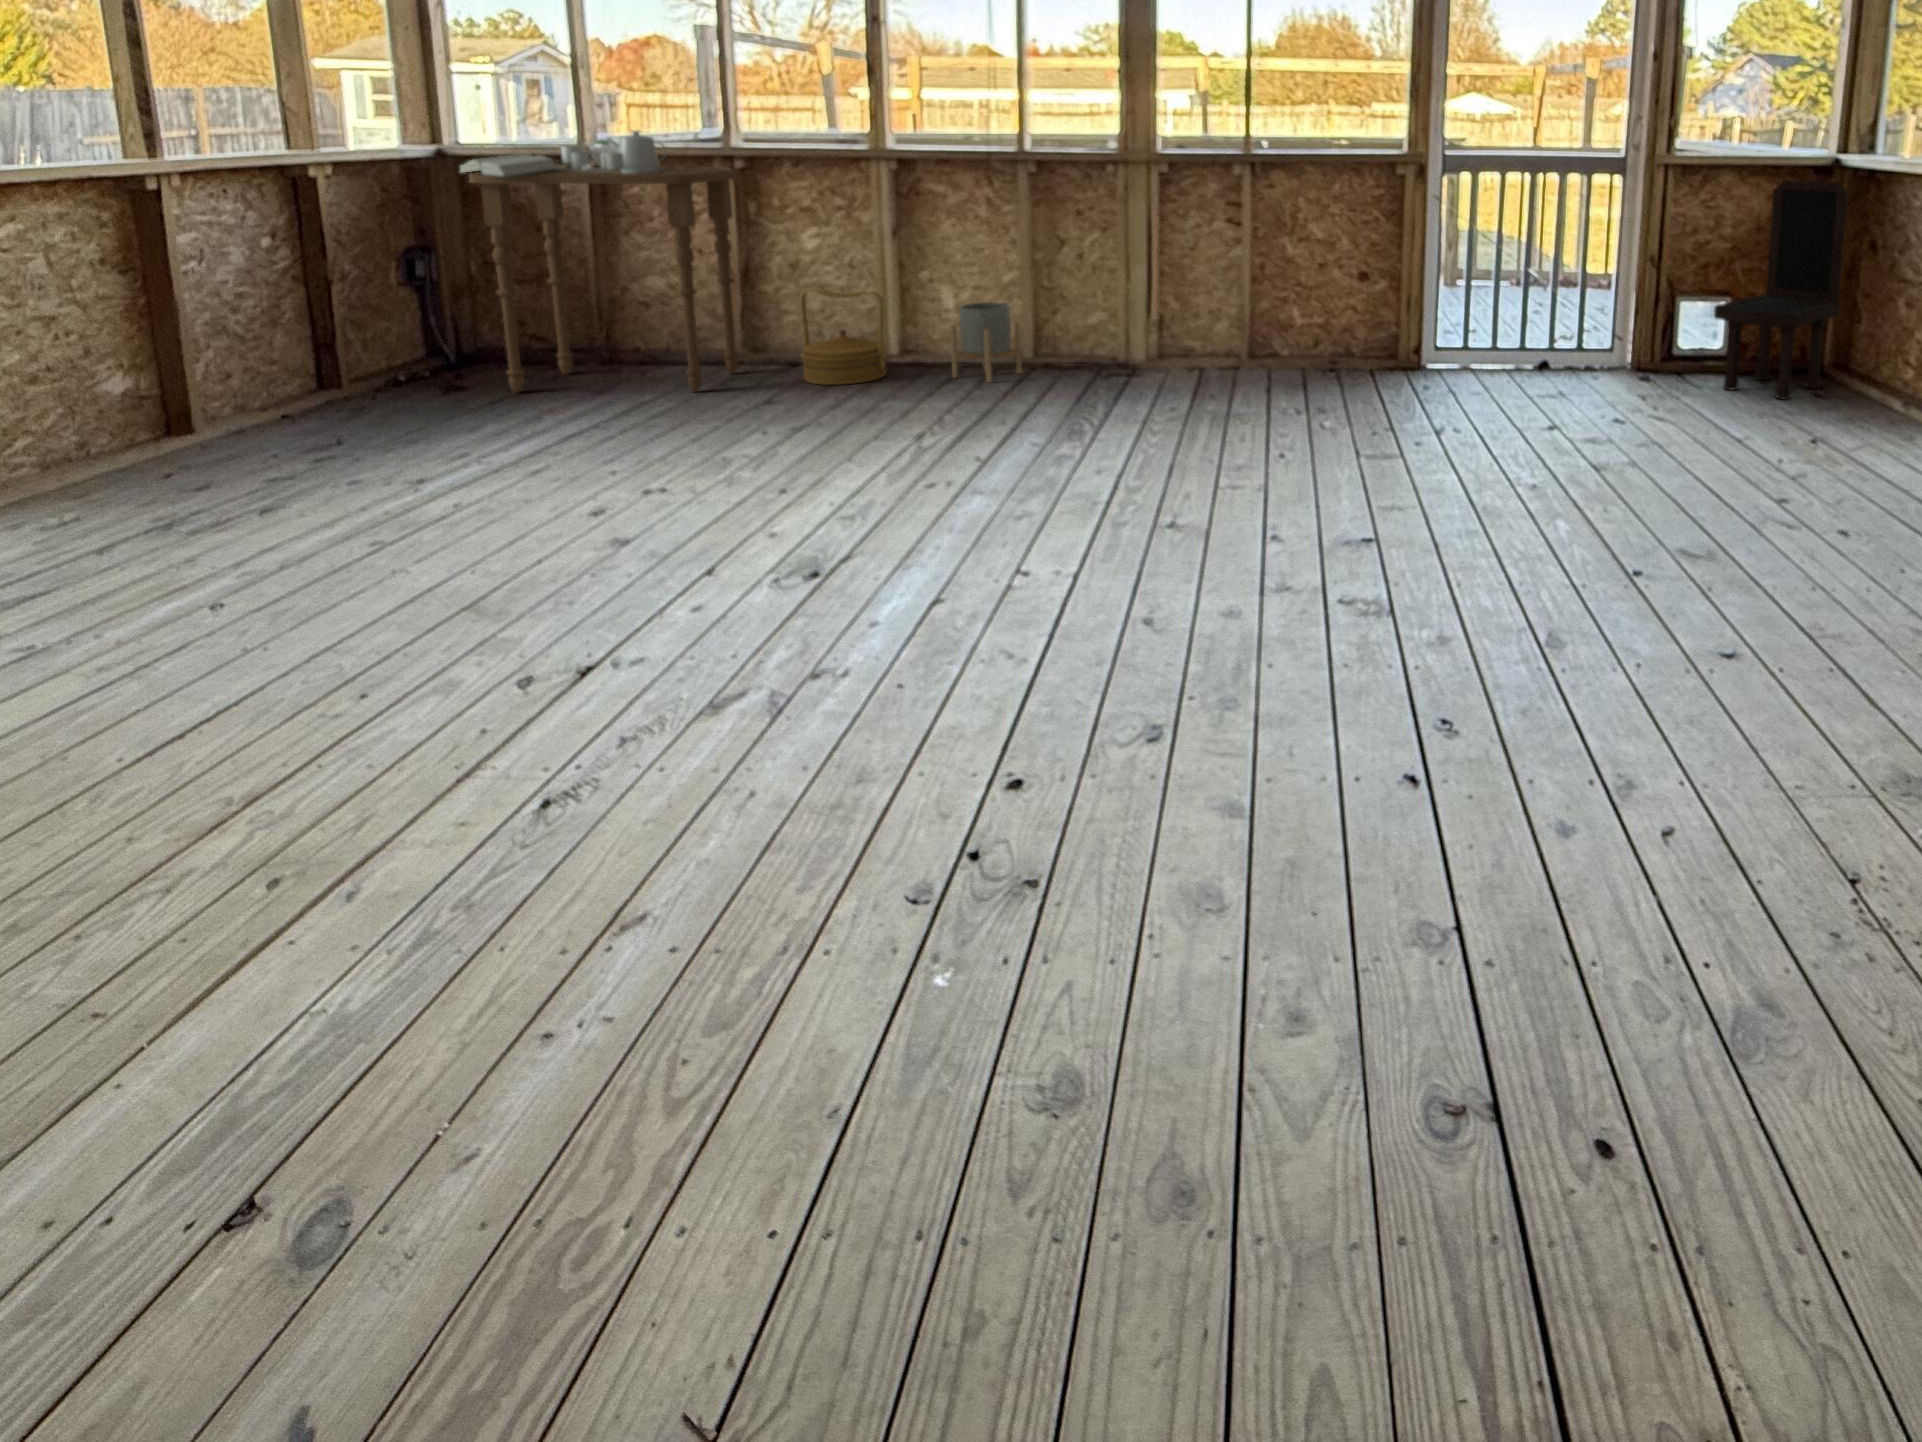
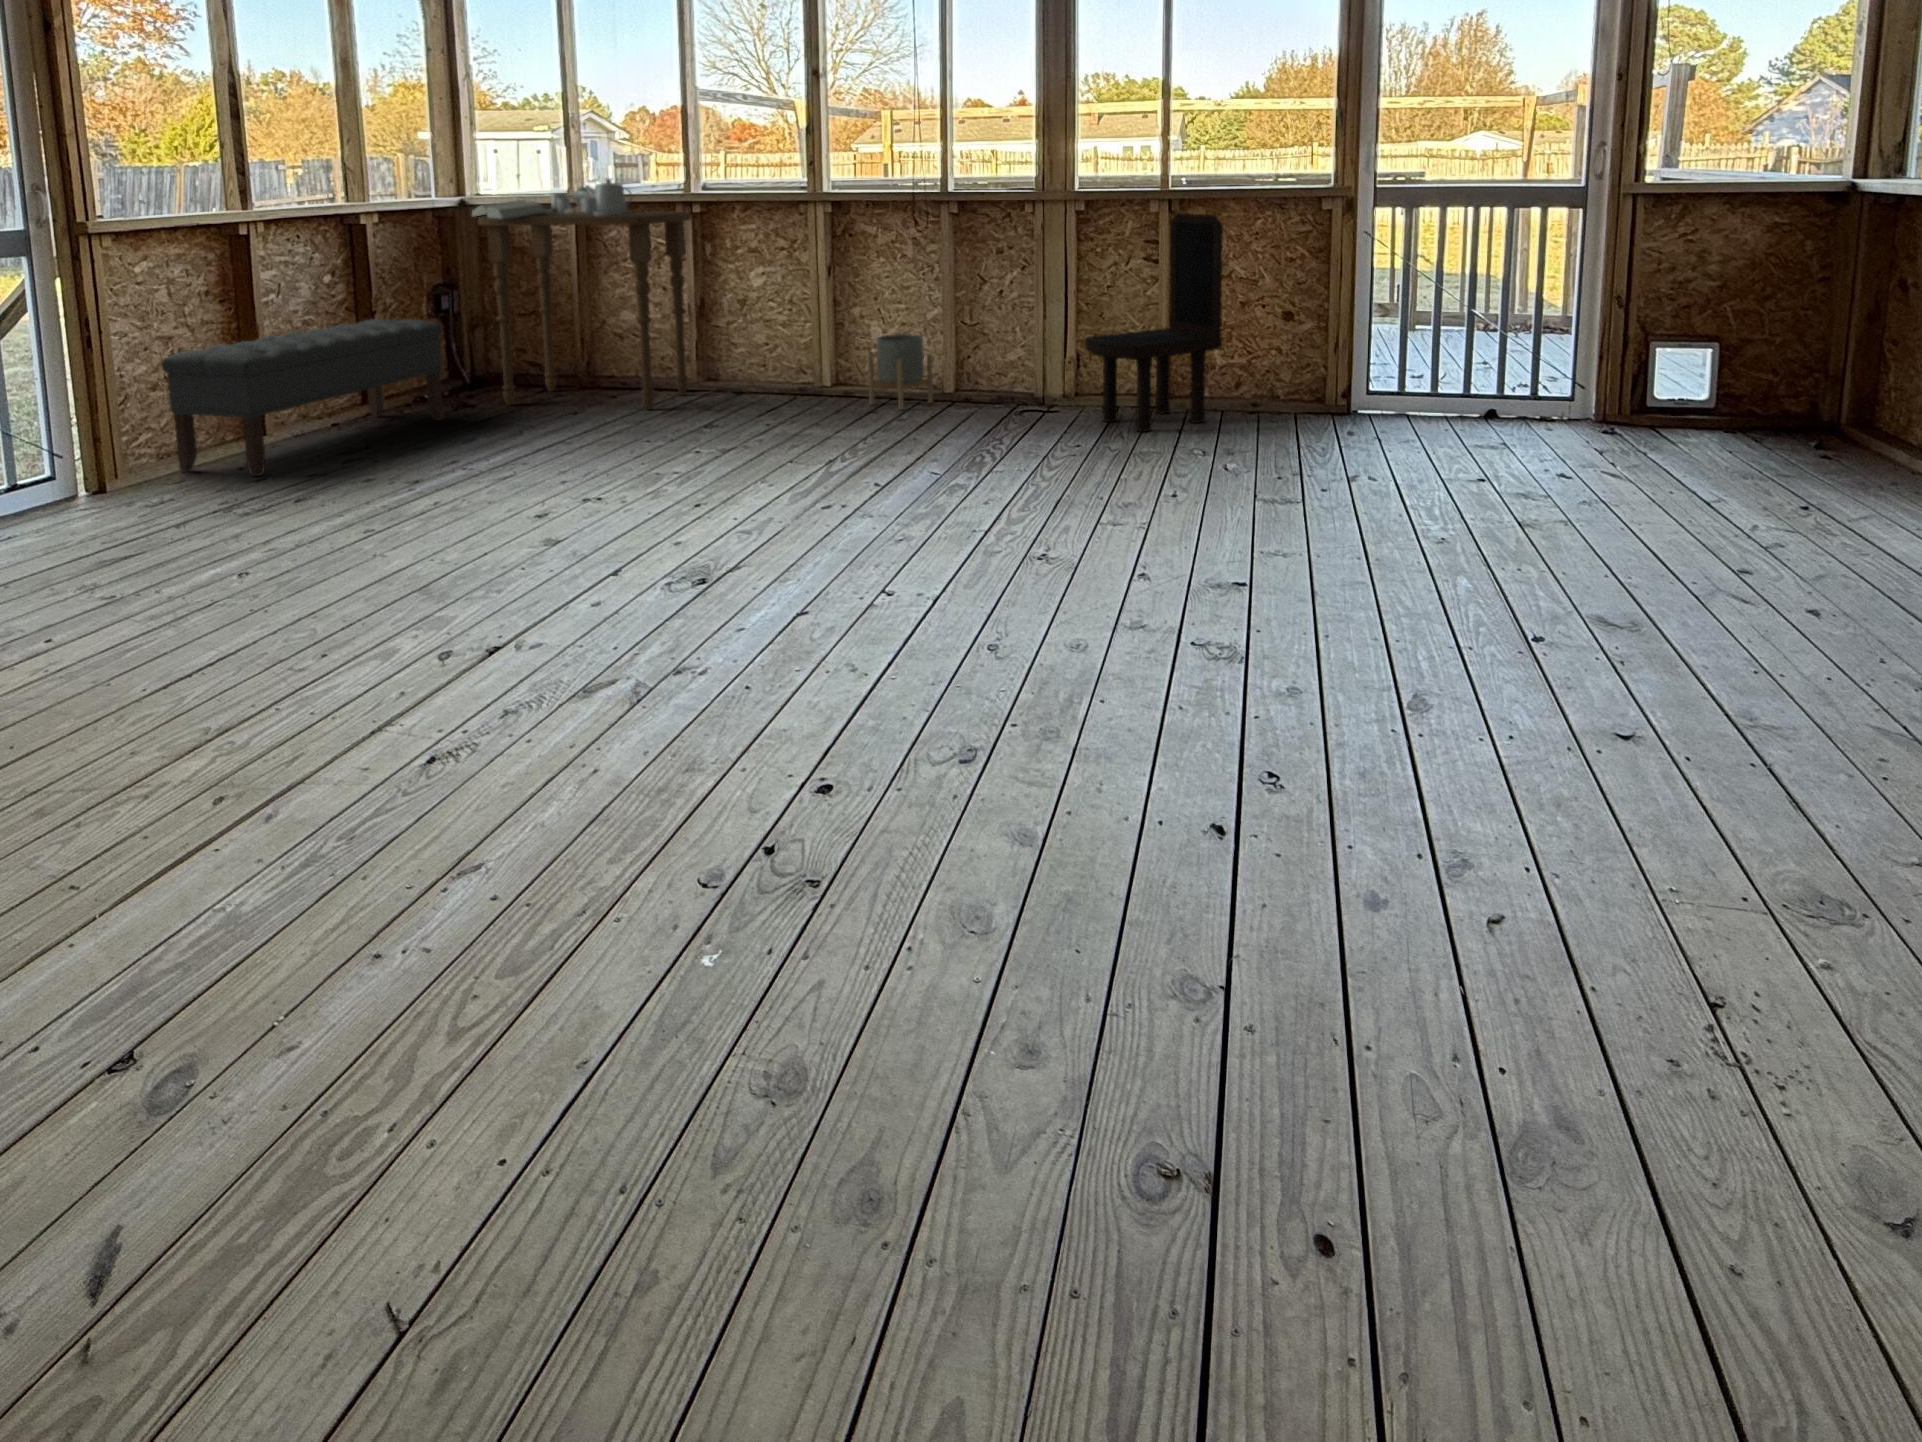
dining chair: present [1714,180,1848,400] -> present [1085,213,1223,432]
woven basket: present [800,289,887,385] -> none [738,320,812,408]
bench: none [38,296,434,493] -> present [161,319,444,476]

